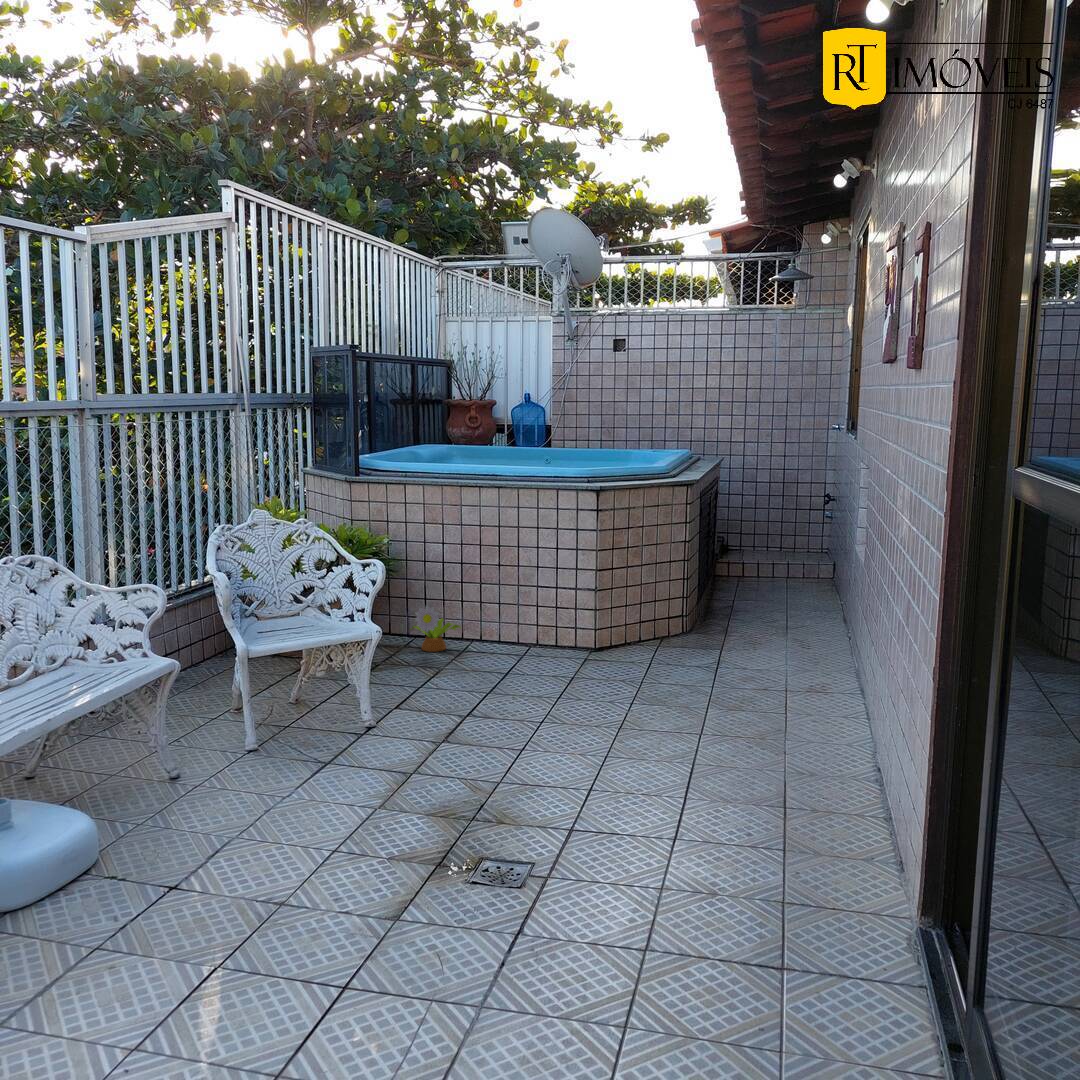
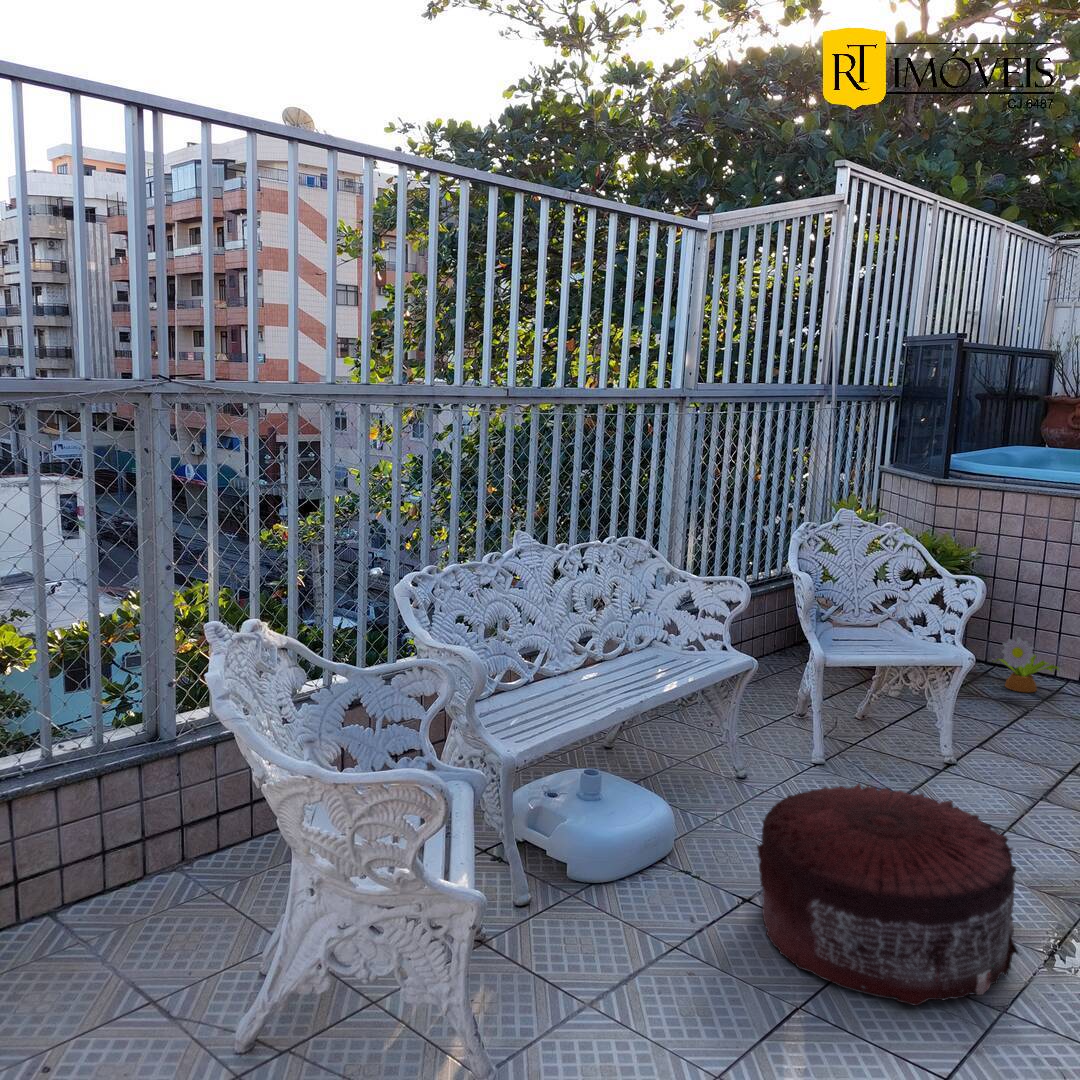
pouf: none [174,753,411,942] -> present [757,784,1018,1006]

